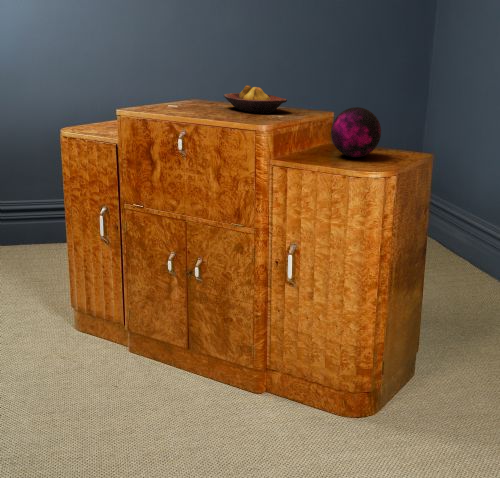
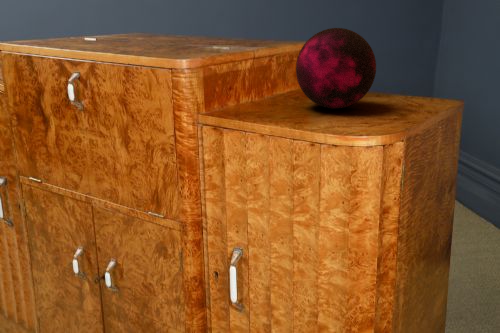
fruit bowl: present [224,85,287,113] -> none [153,8,237,46]

